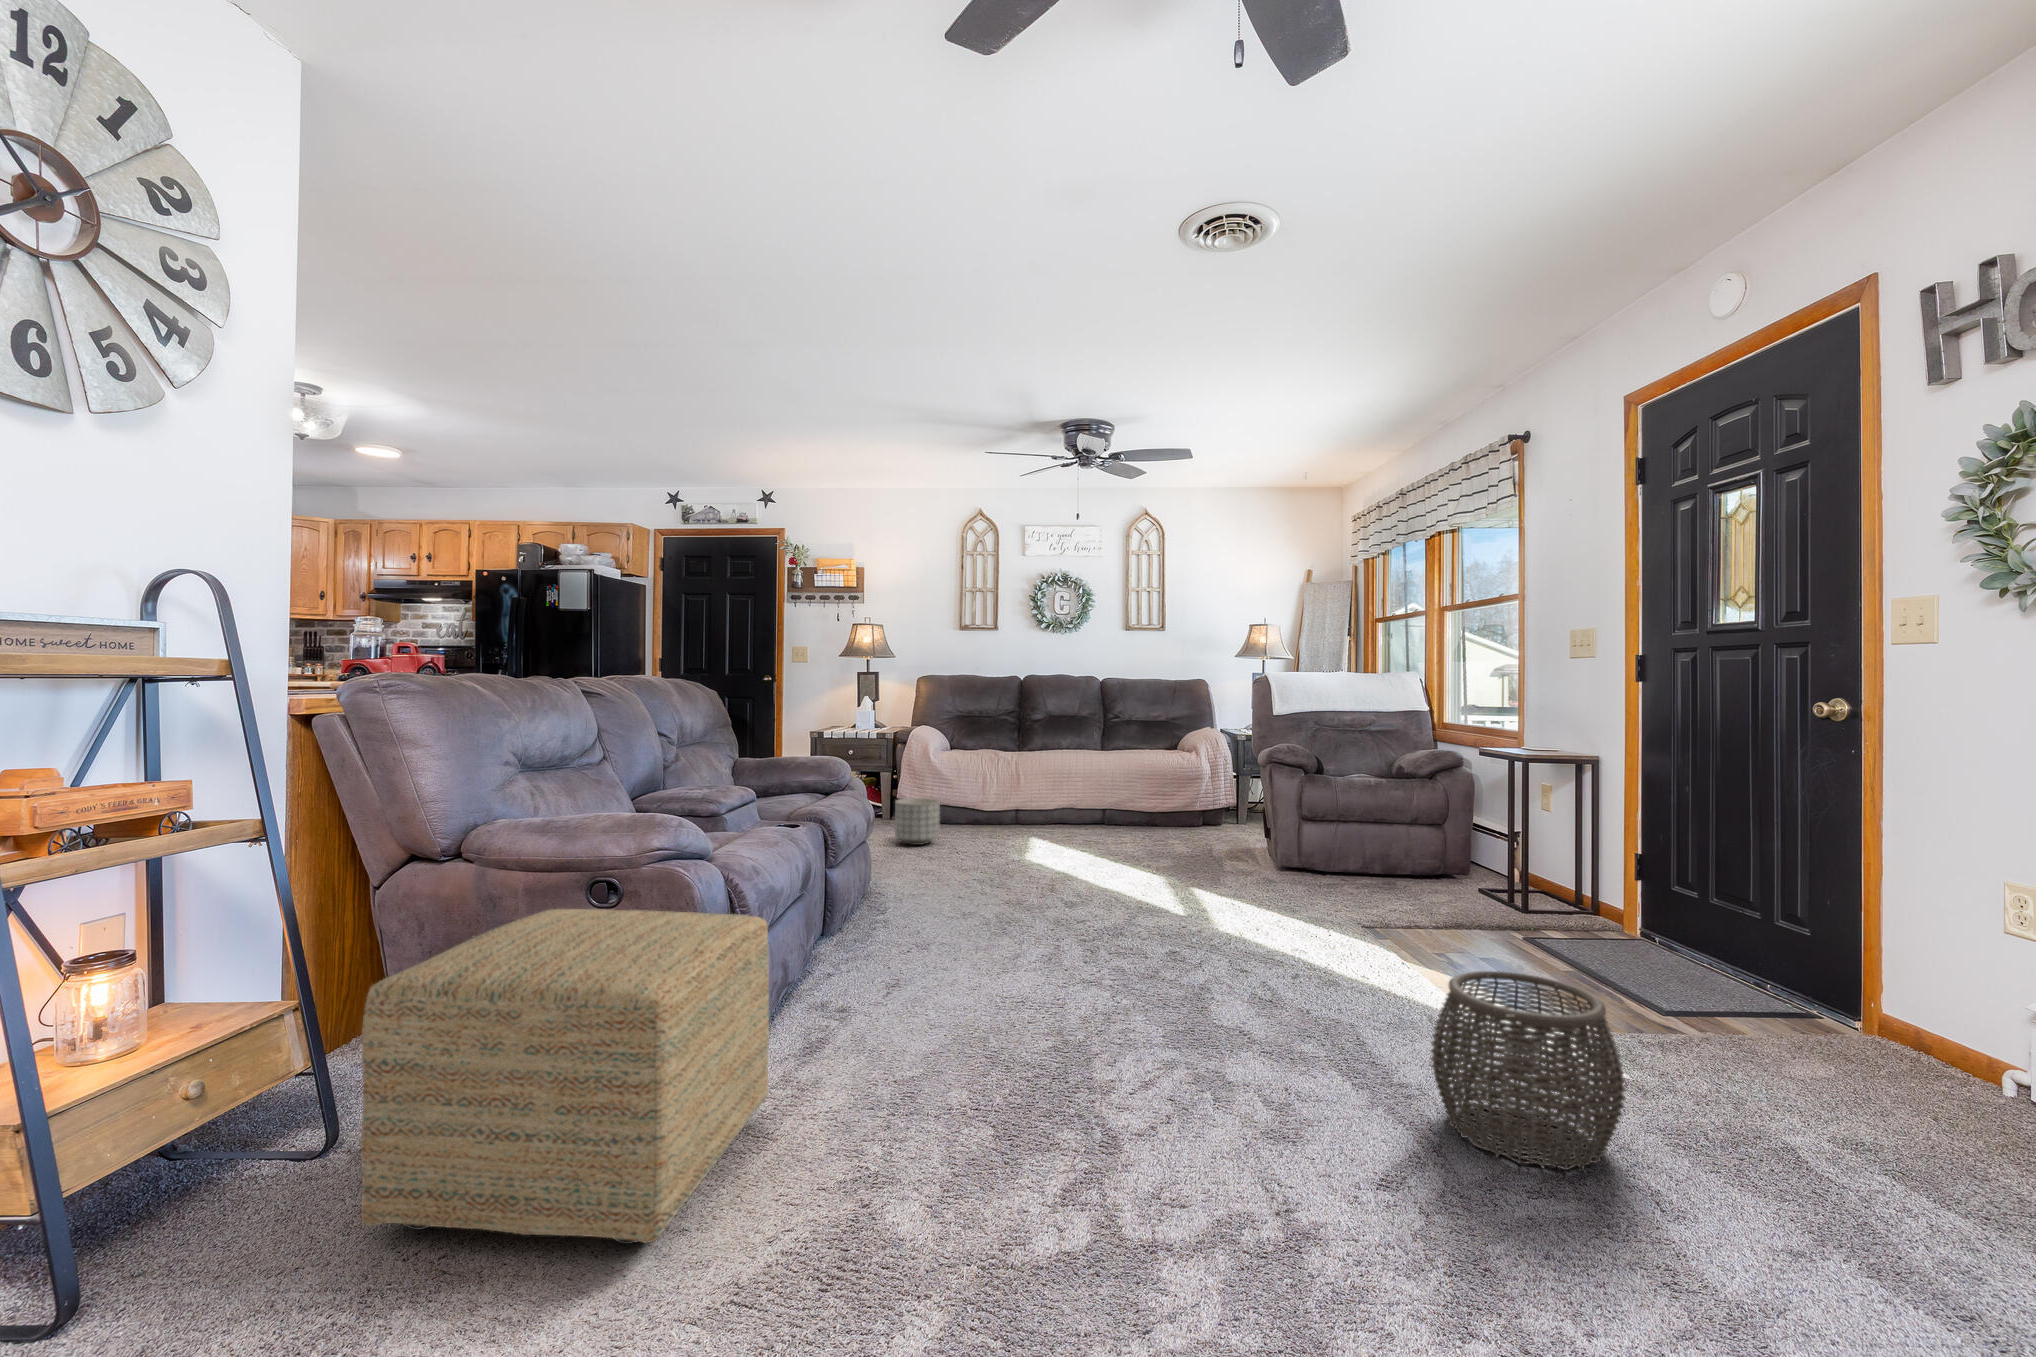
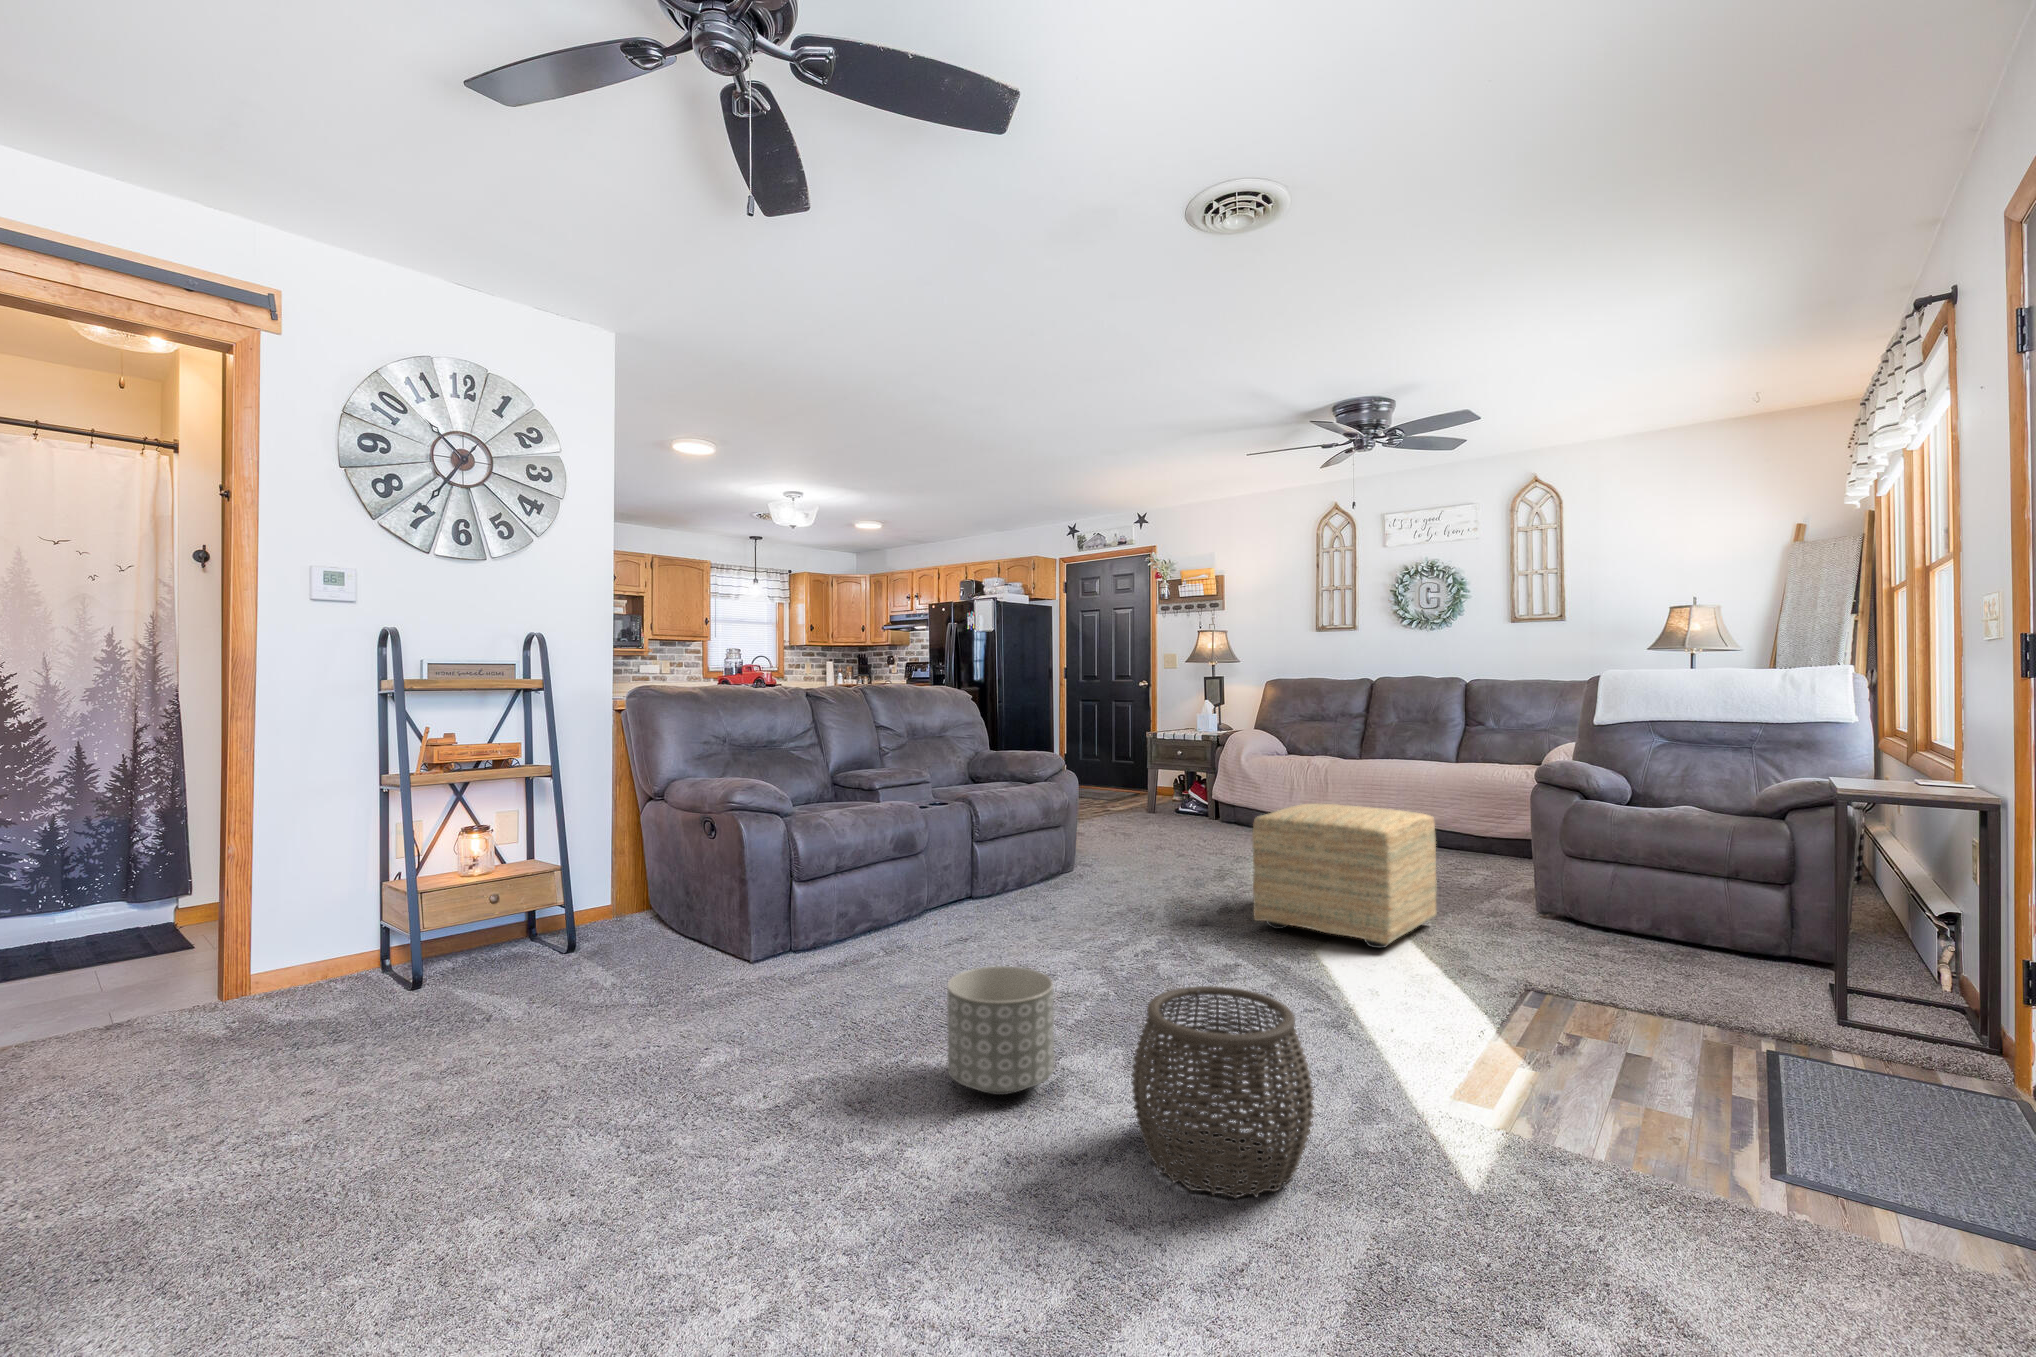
planter: present [895,798,940,845] -> present [947,966,1054,1095]
ottoman: present [361,909,769,1244] -> present [1252,804,1437,948]

